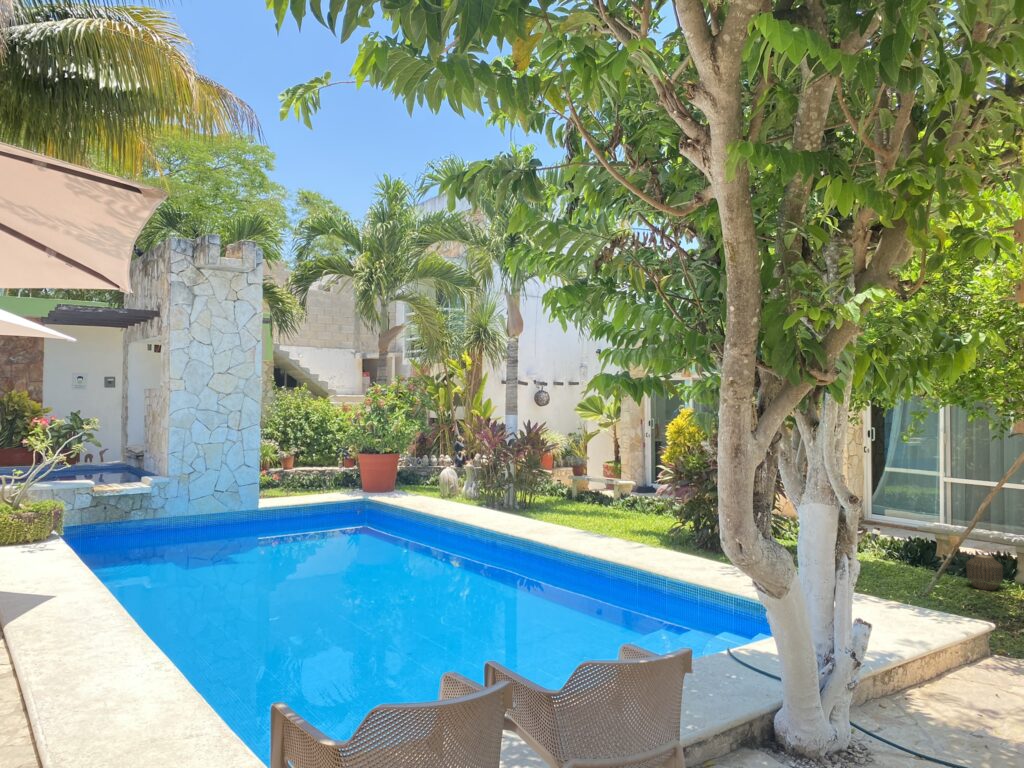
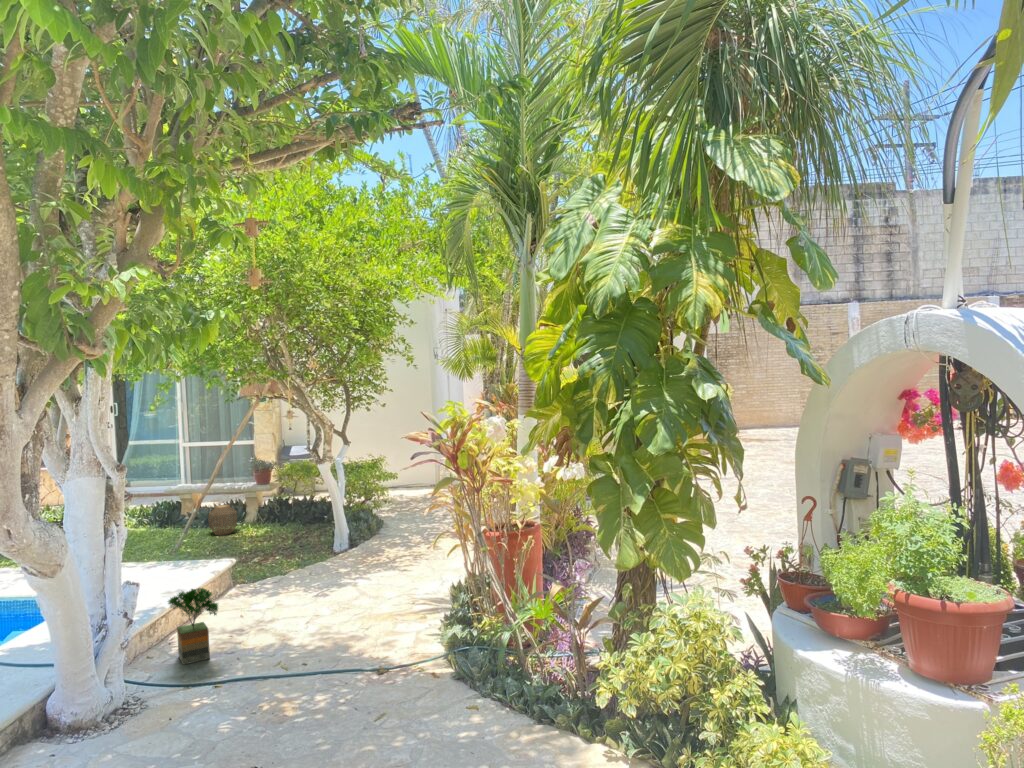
potted tree: none [903,644,965,734] -> present [168,588,218,665]

